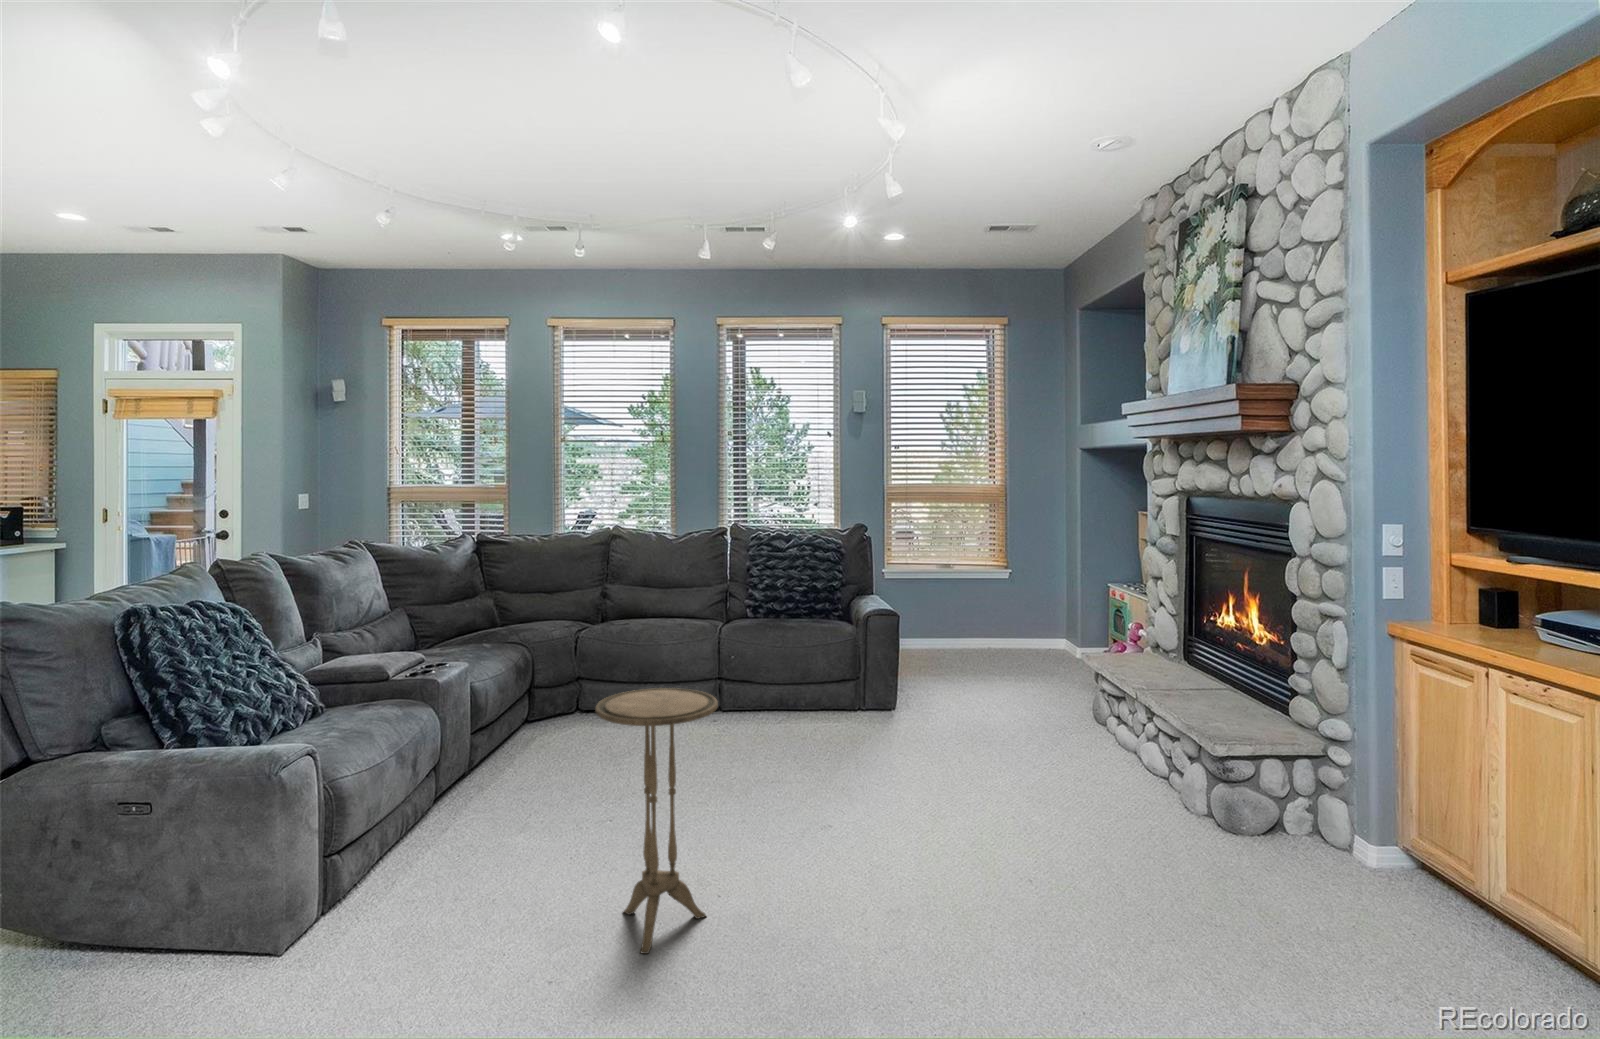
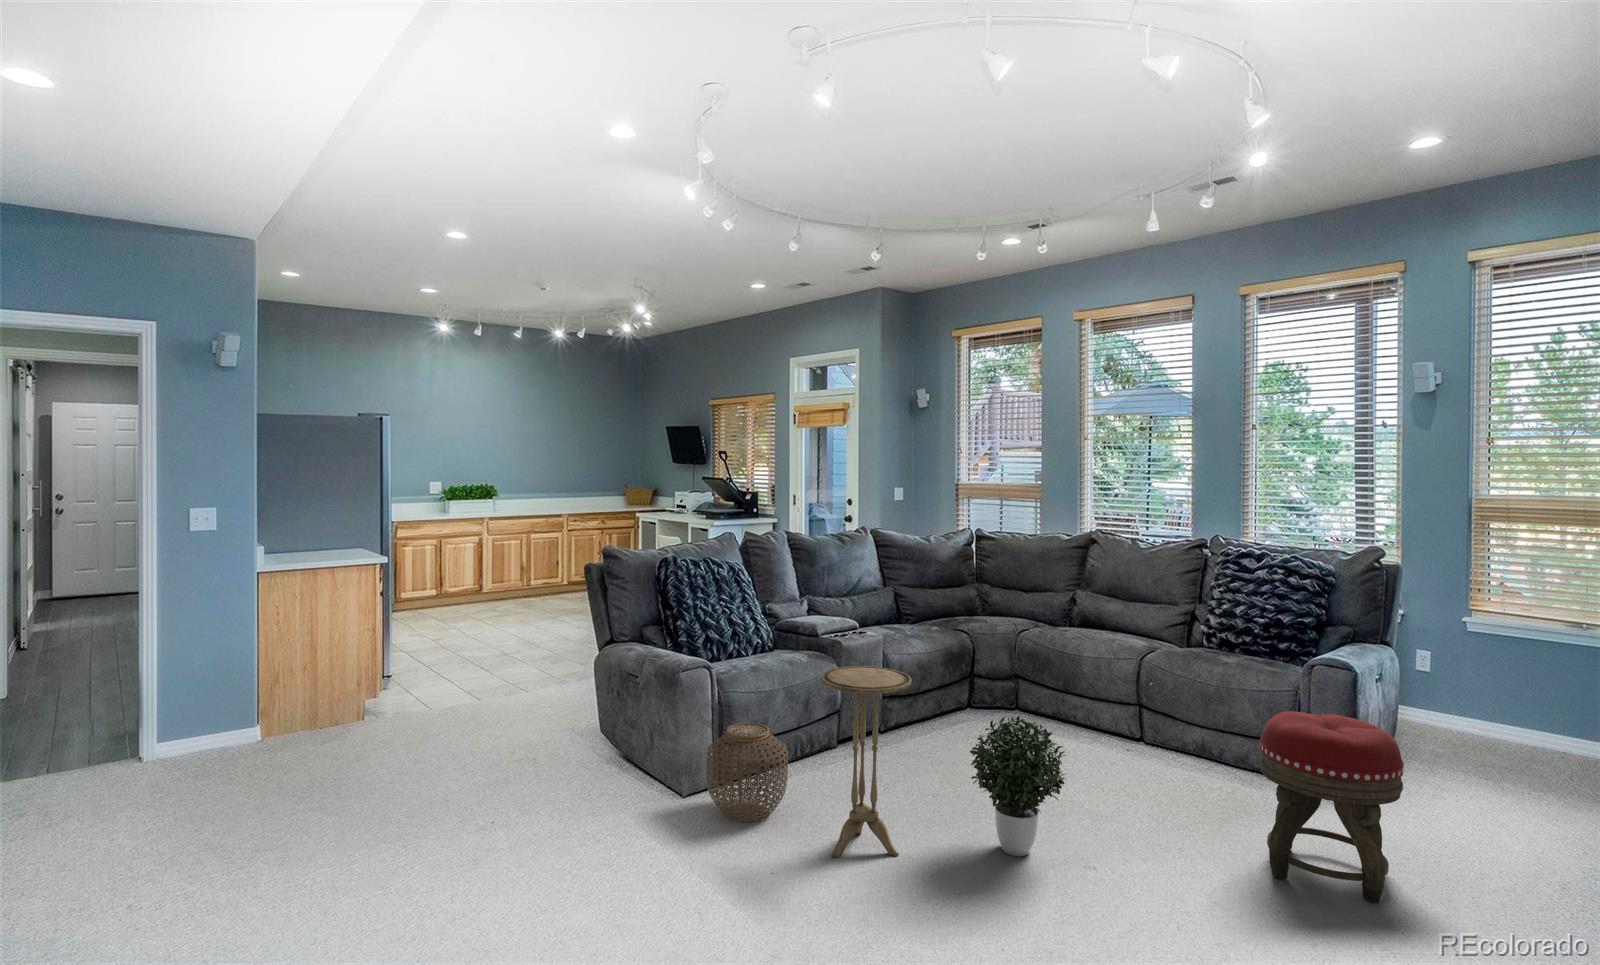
footstool: none [930,648,1034,795] -> present [1260,711,1404,903]
potted plant: none [740,709,844,862] -> present [970,716,1067,856]
woven basket: none [382,817,519,976] -> present [706,723,788,822]

